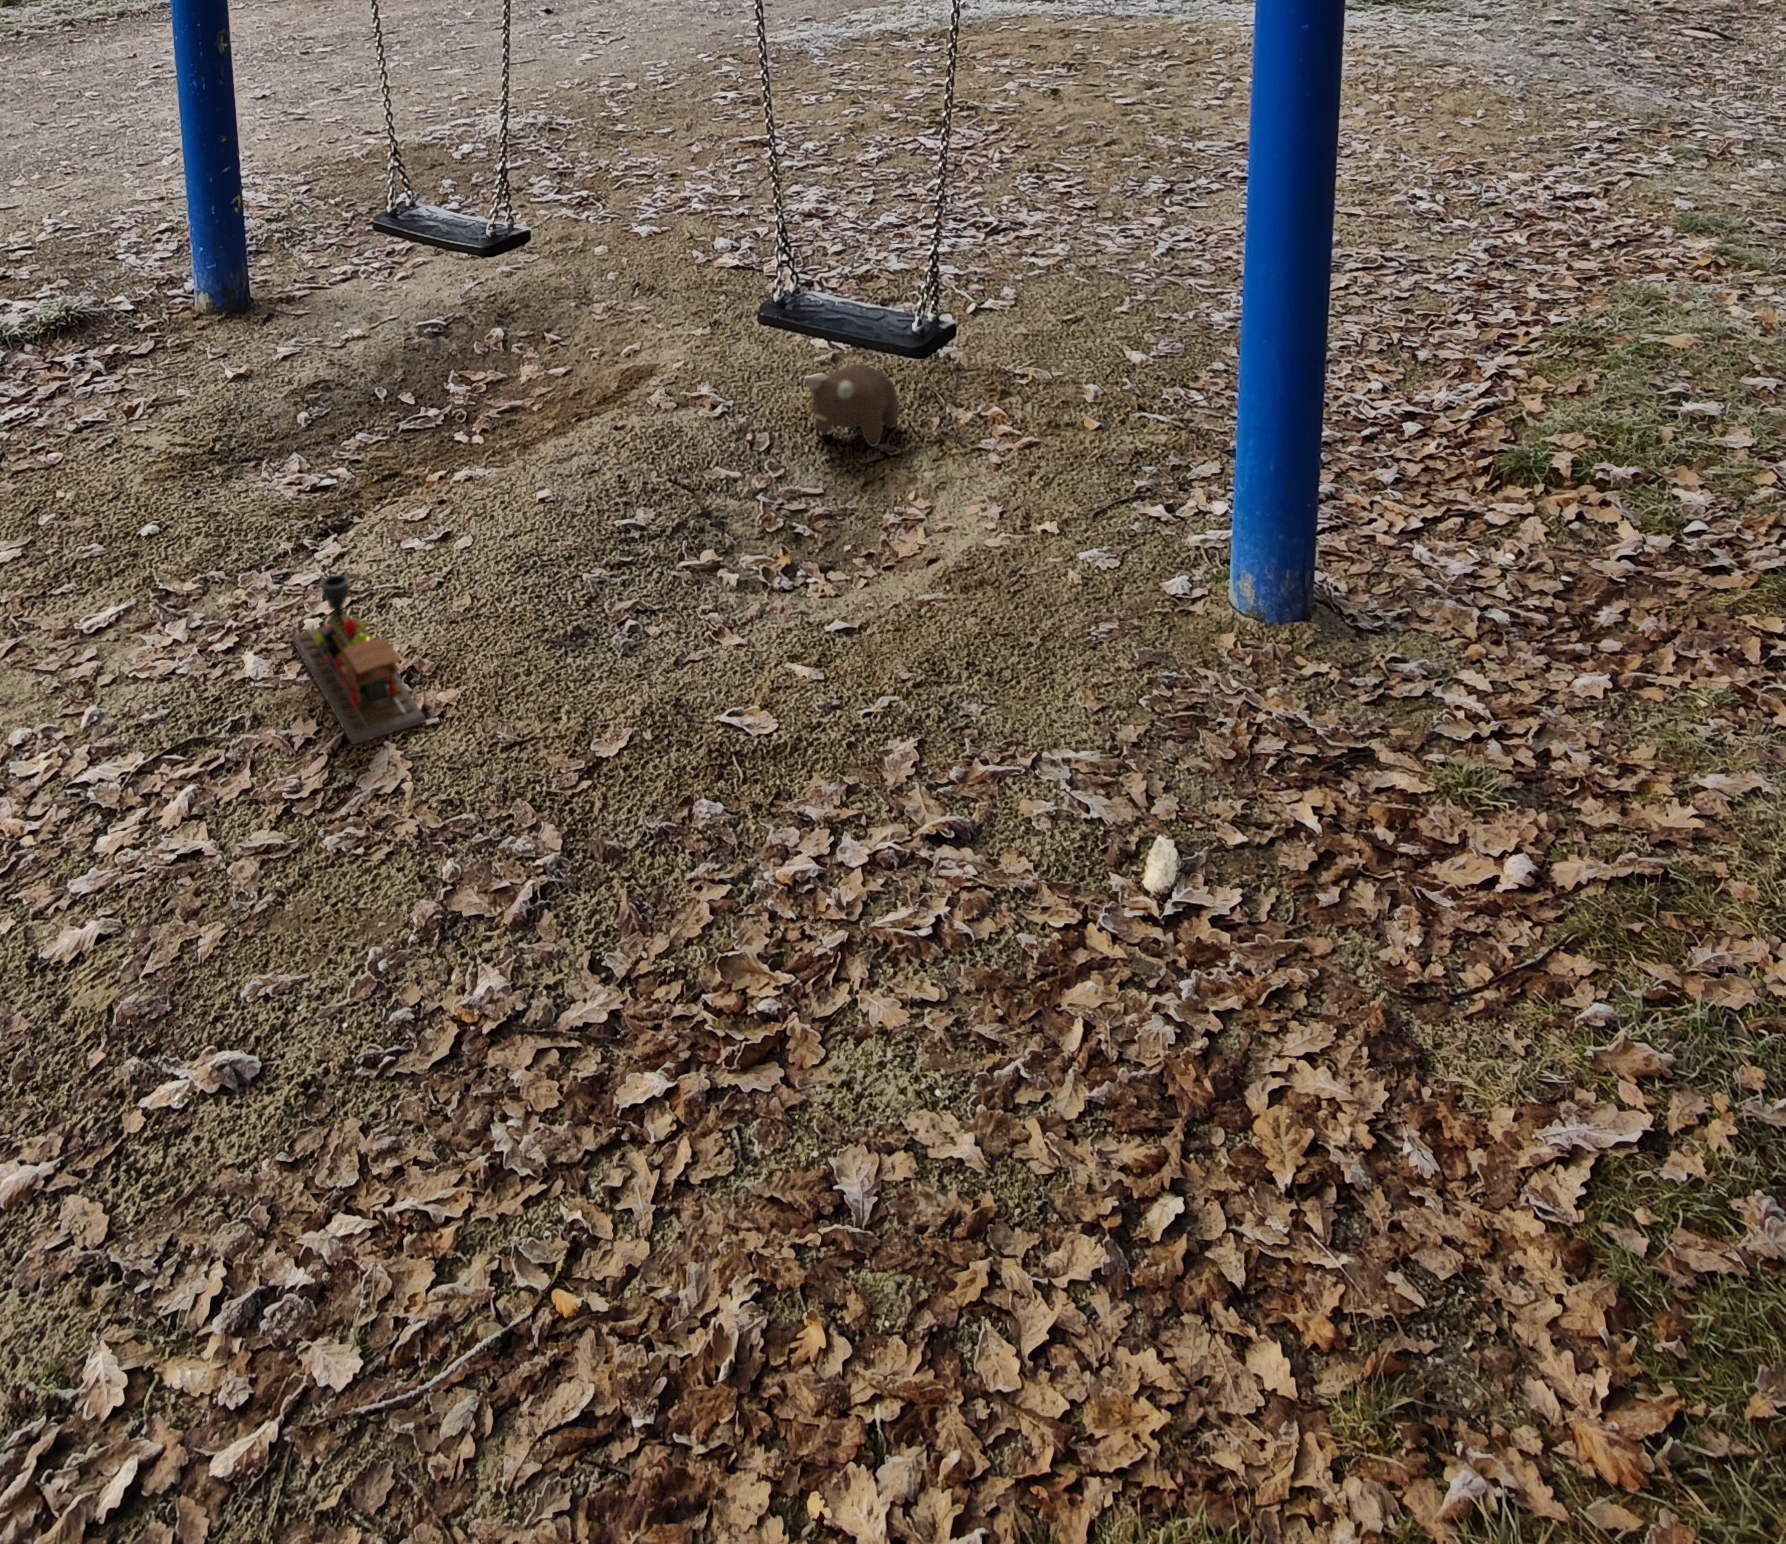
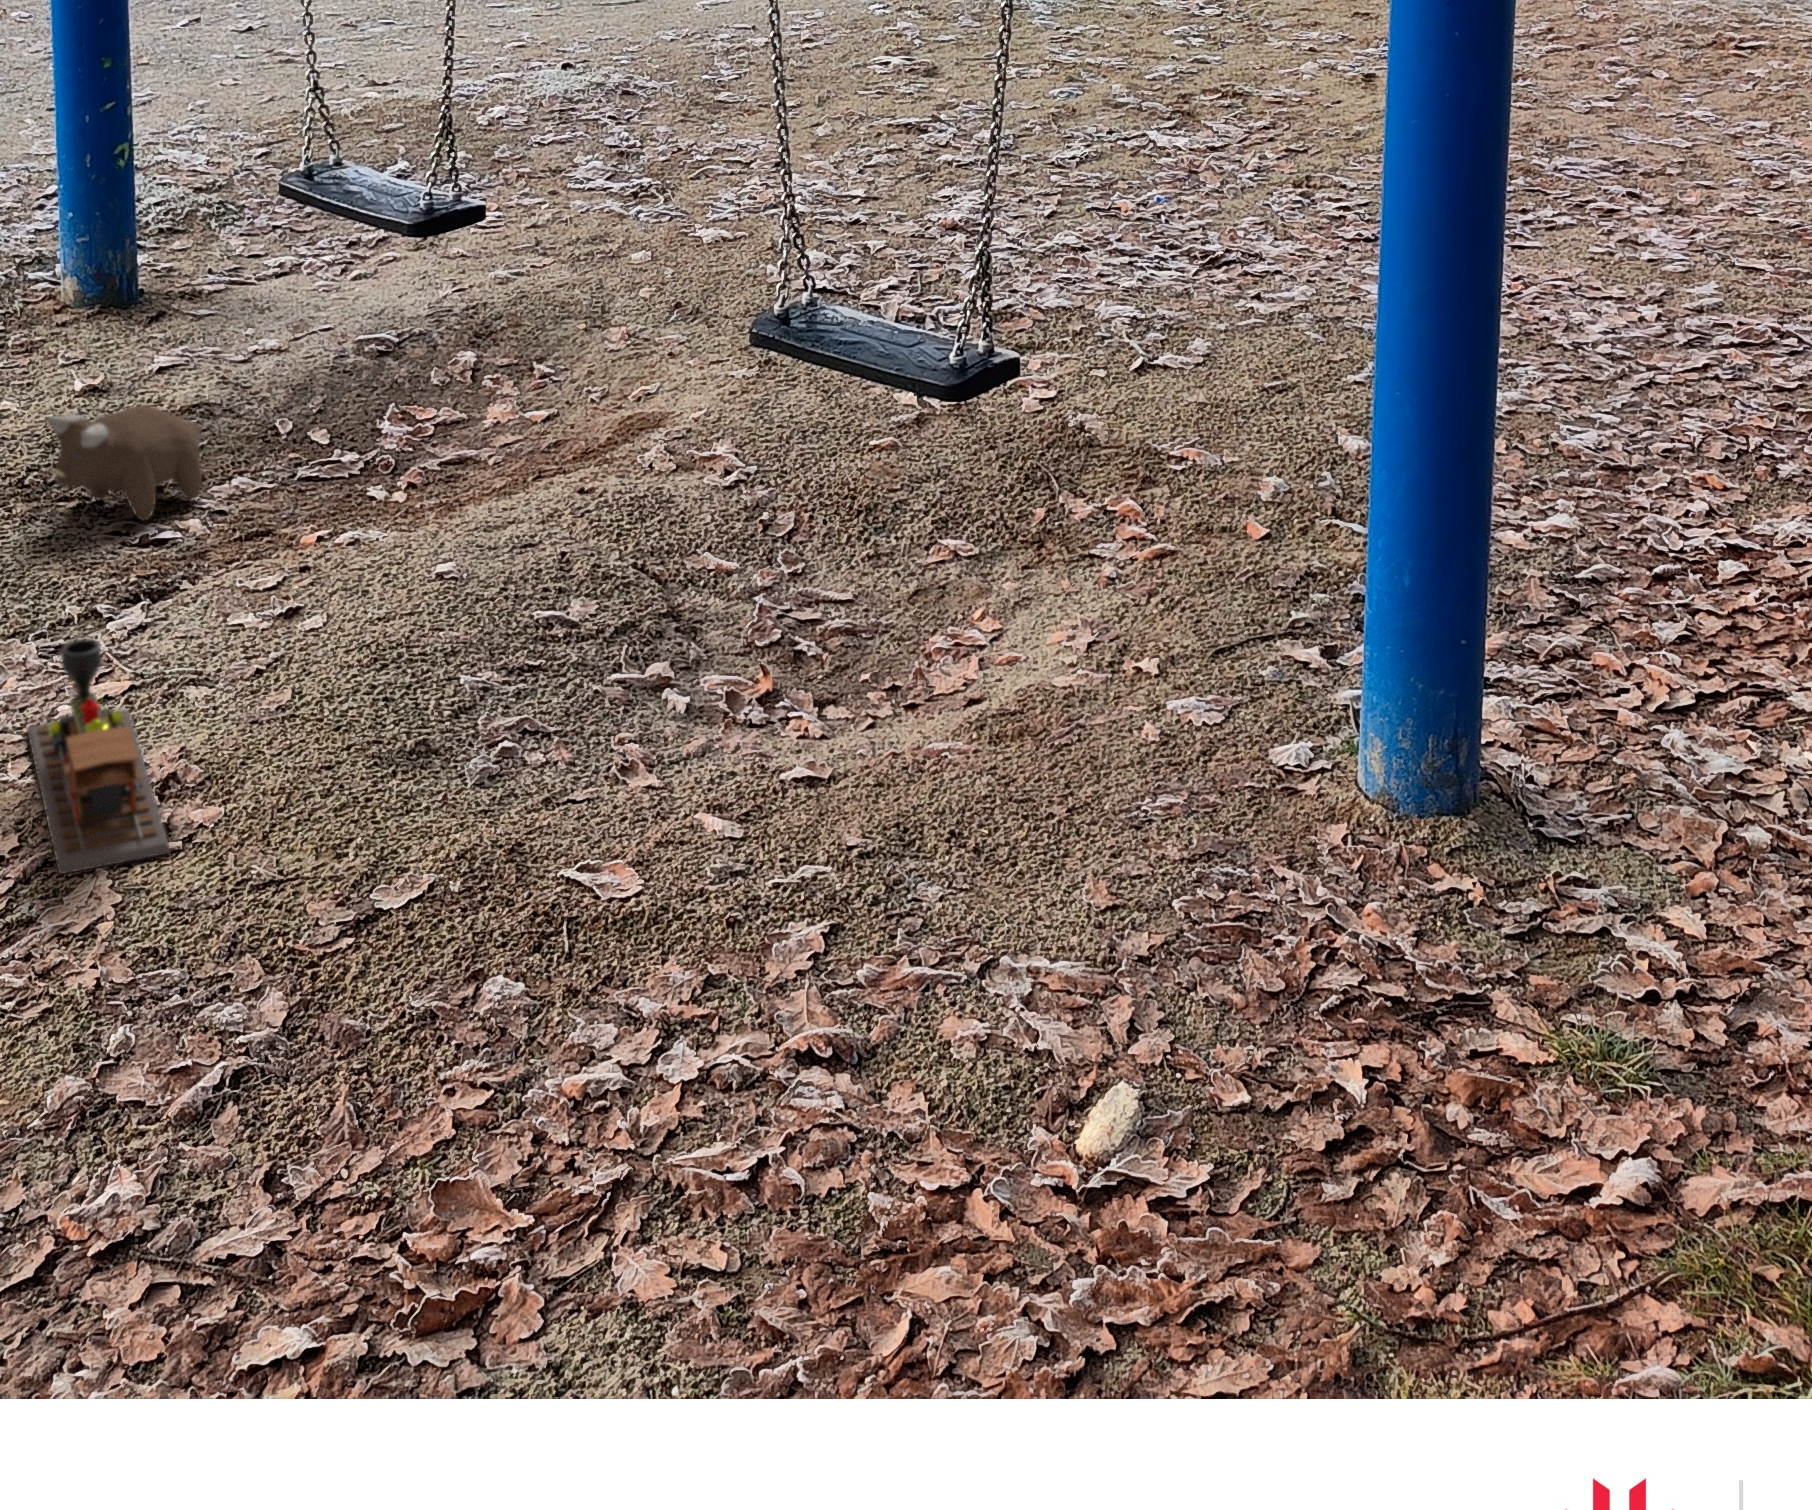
plush toy: present [805,364,899,447] -> present [46,405,202,521]

